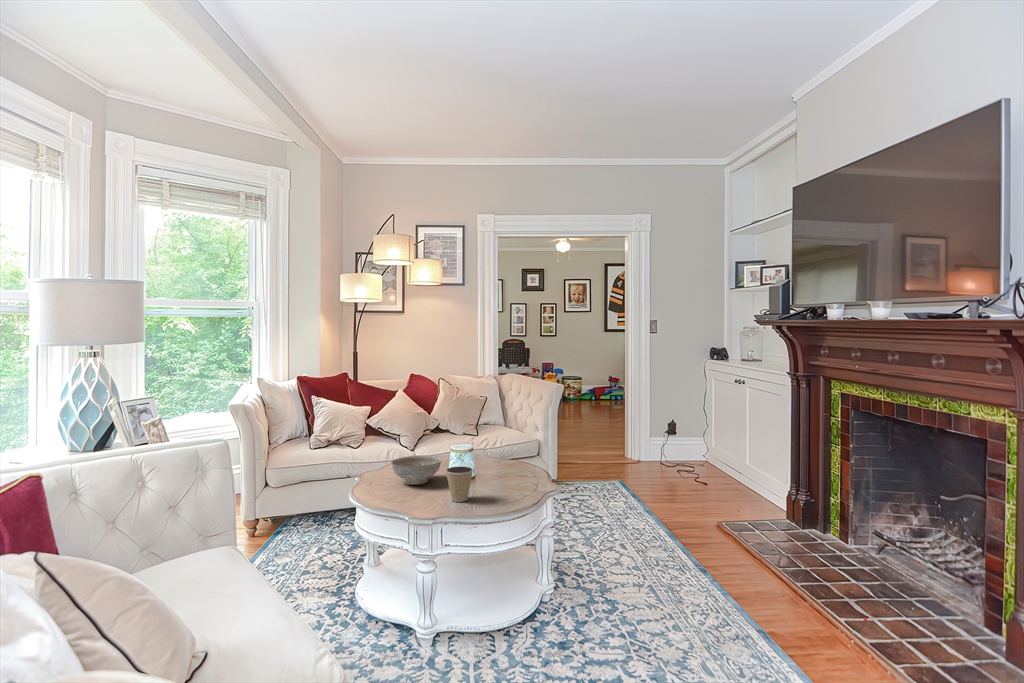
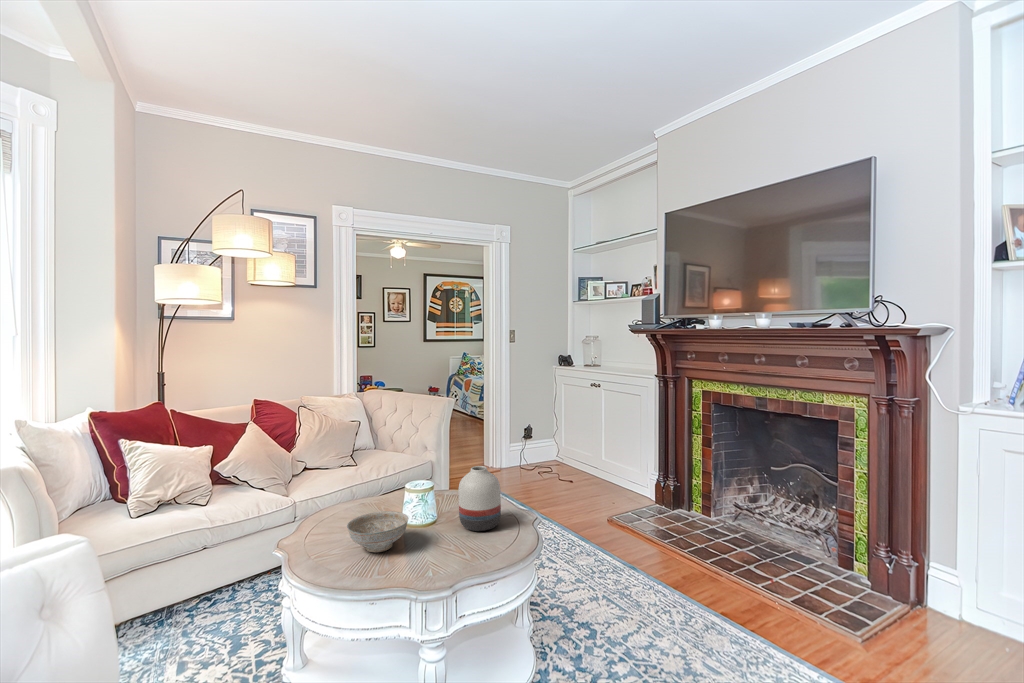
vase: none [490,428,528,486] -> present [458,466,501,531]
coffee cup: present [446,466,473,502] -> none [440,521,471,564]

